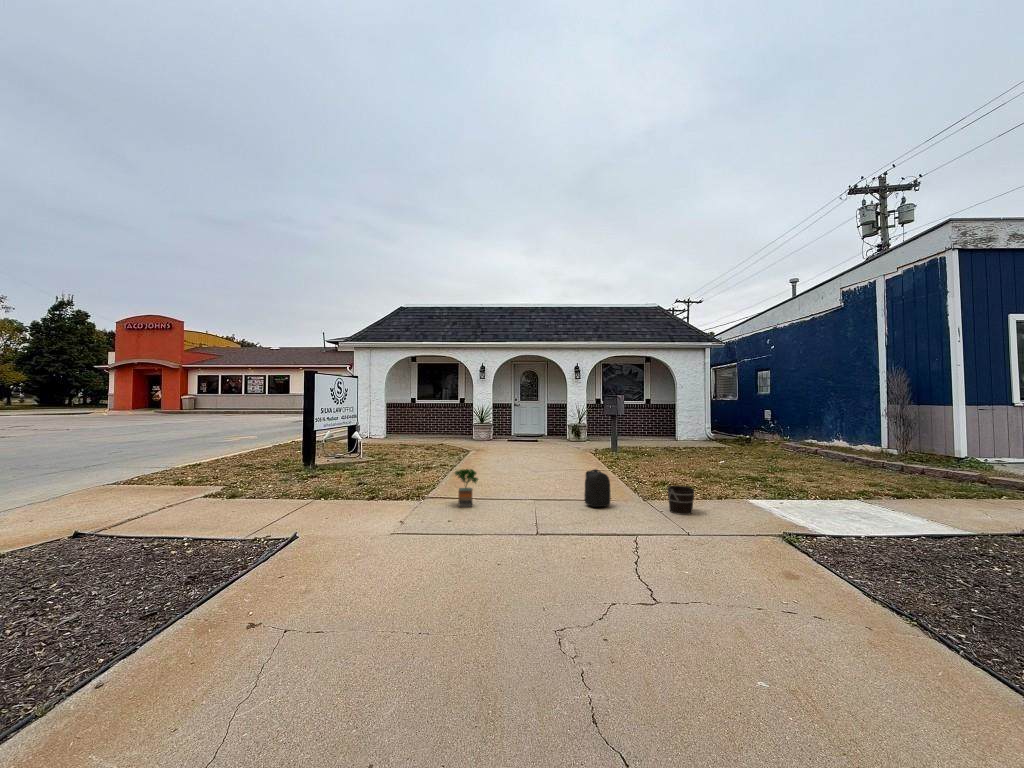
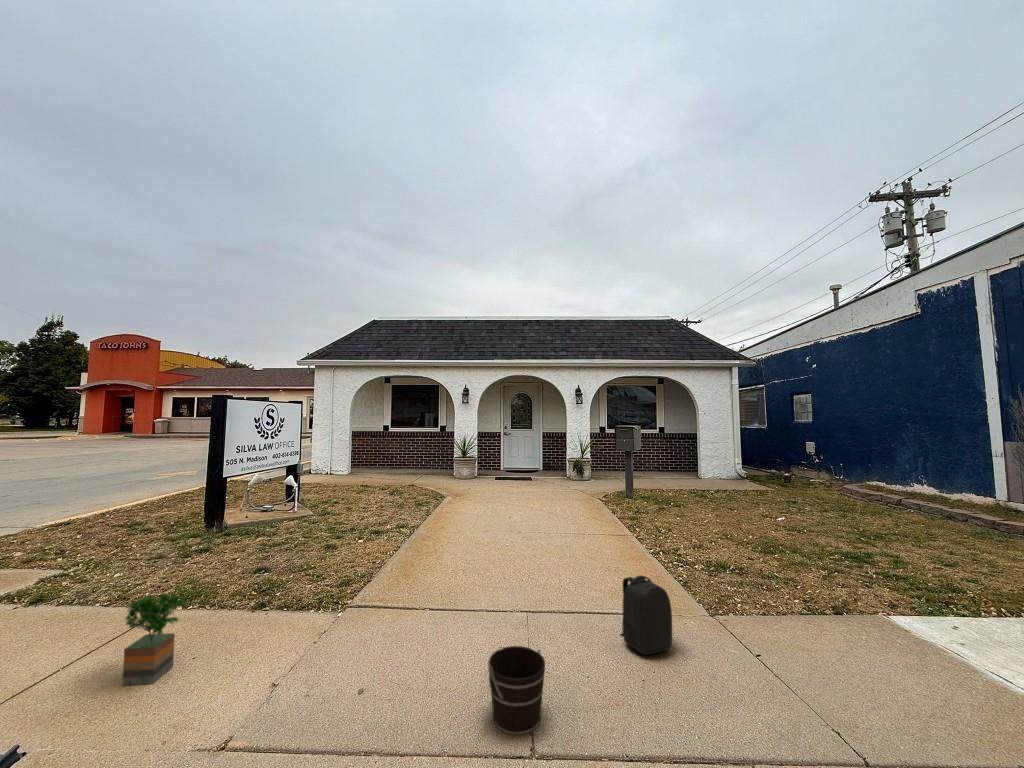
potted tree: present [455,469,478,507] -> present [122,594,186,685]
bucket: present [667,486,694,515] -> present [488,646,545,734]

